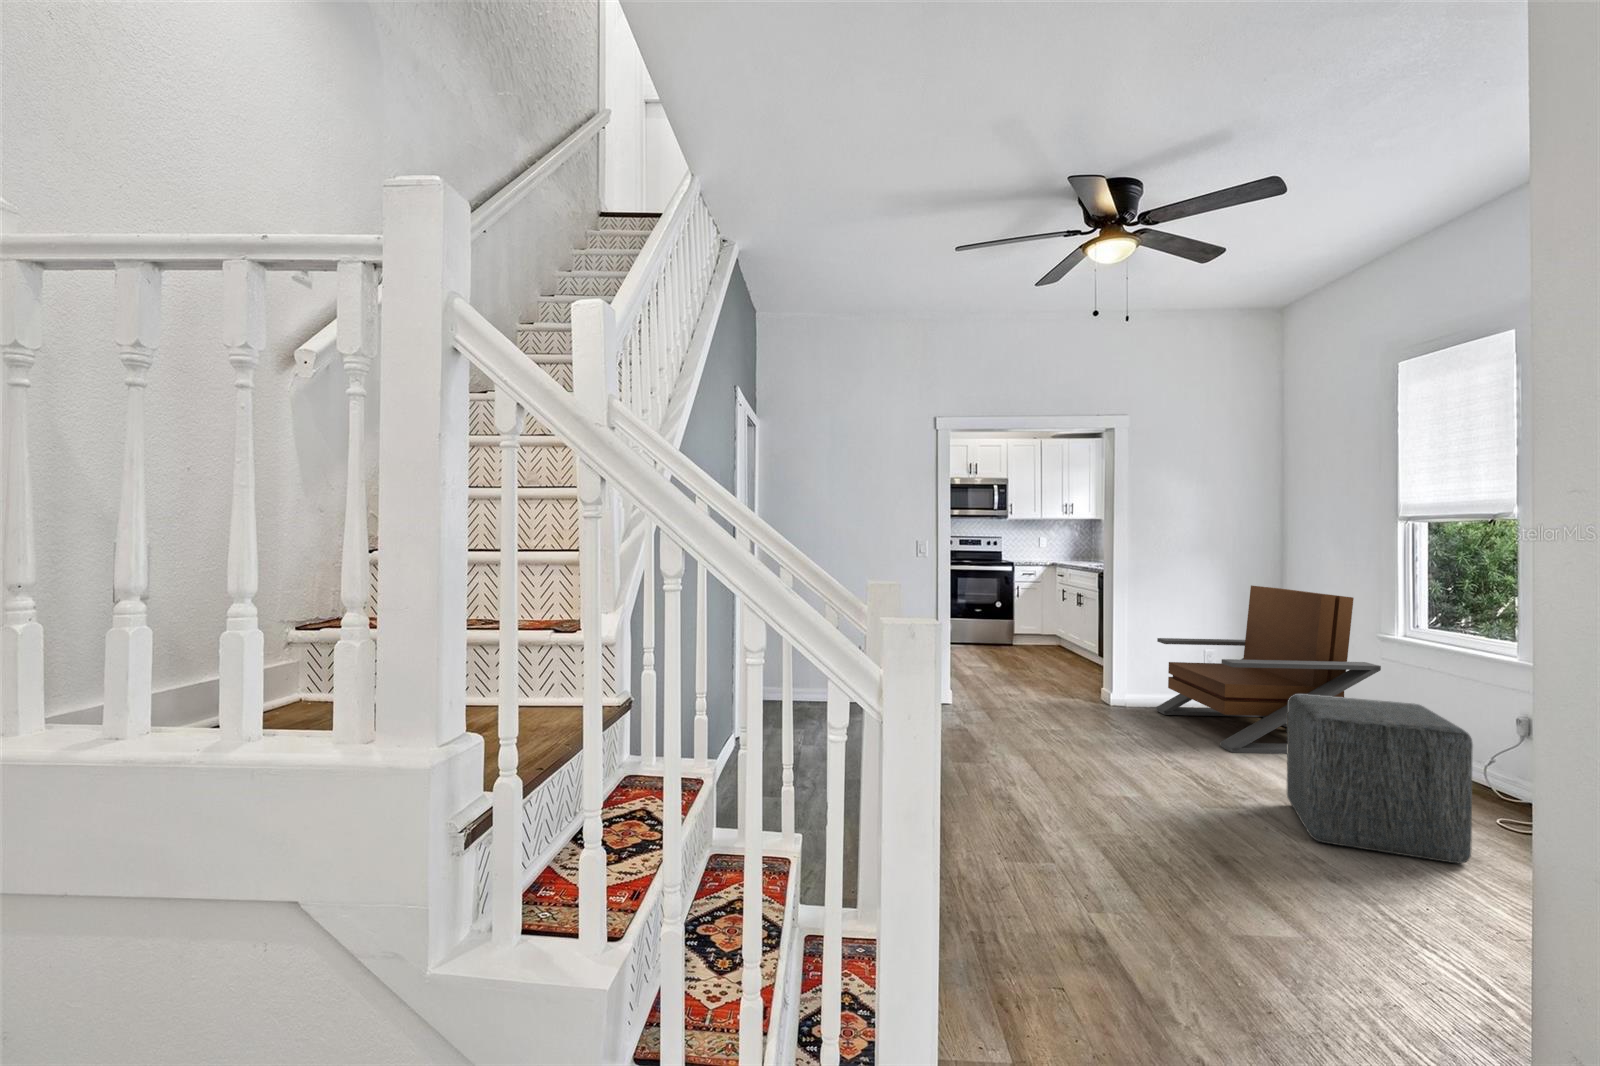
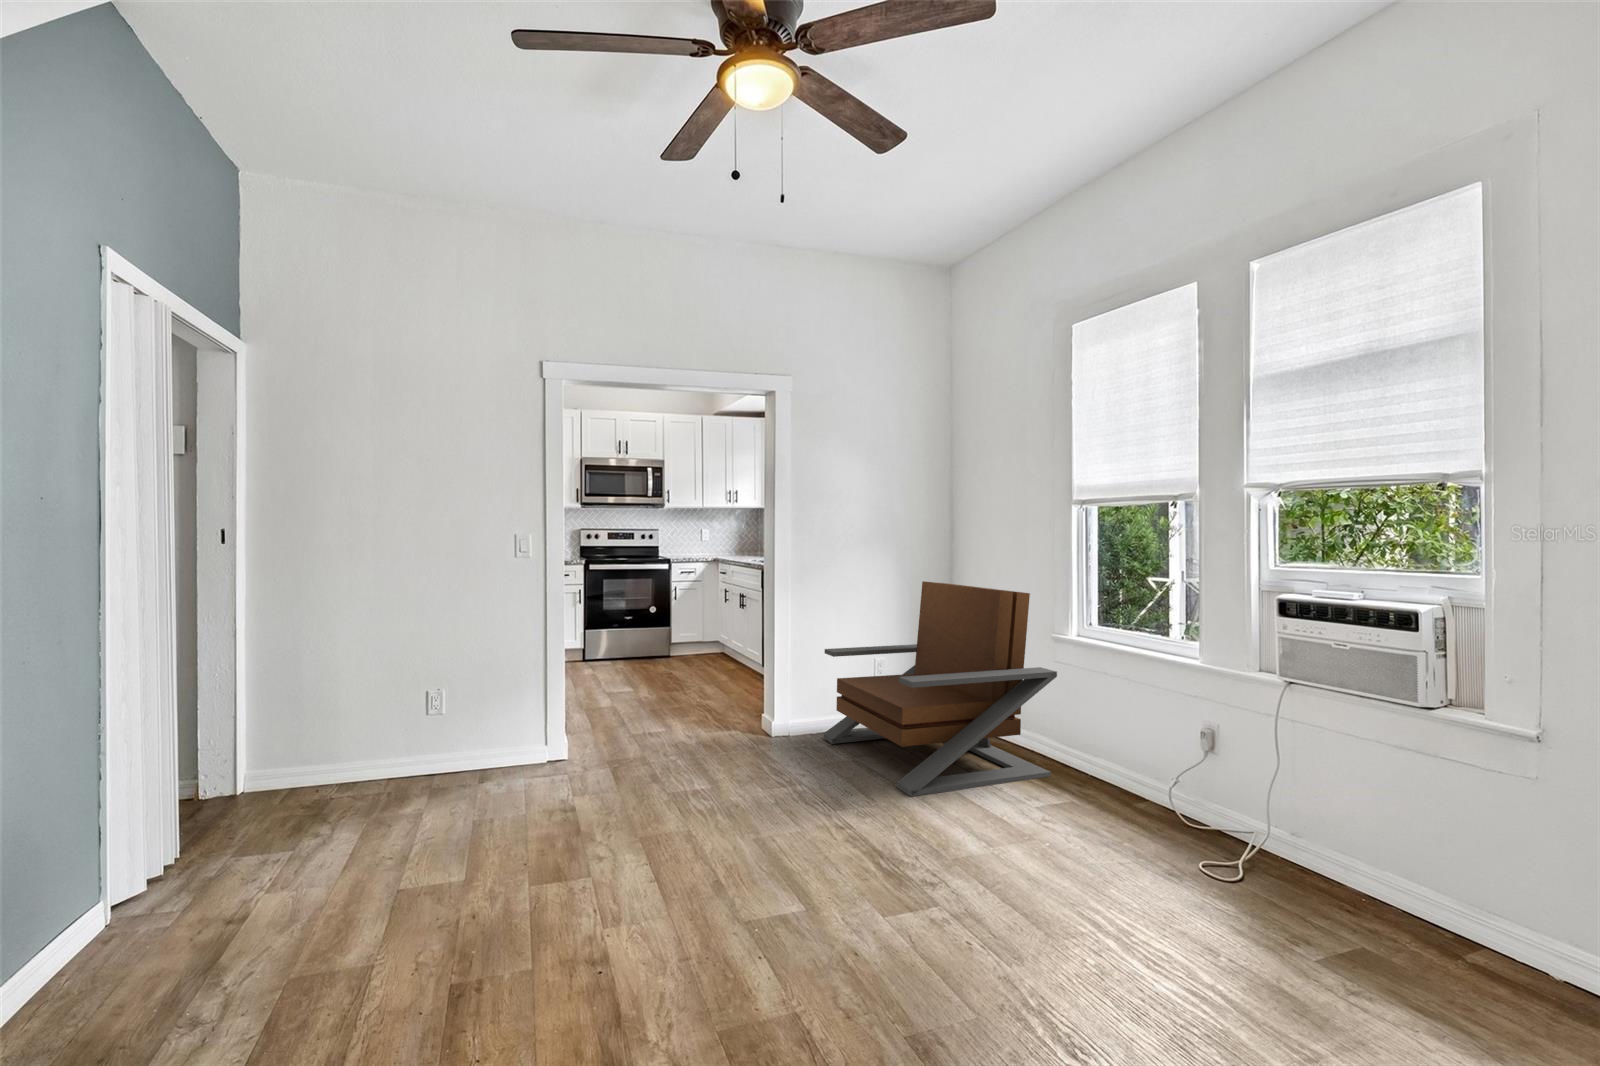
ottoman: present [1287,694,1473,863] -> none [989,733,1221,968]

